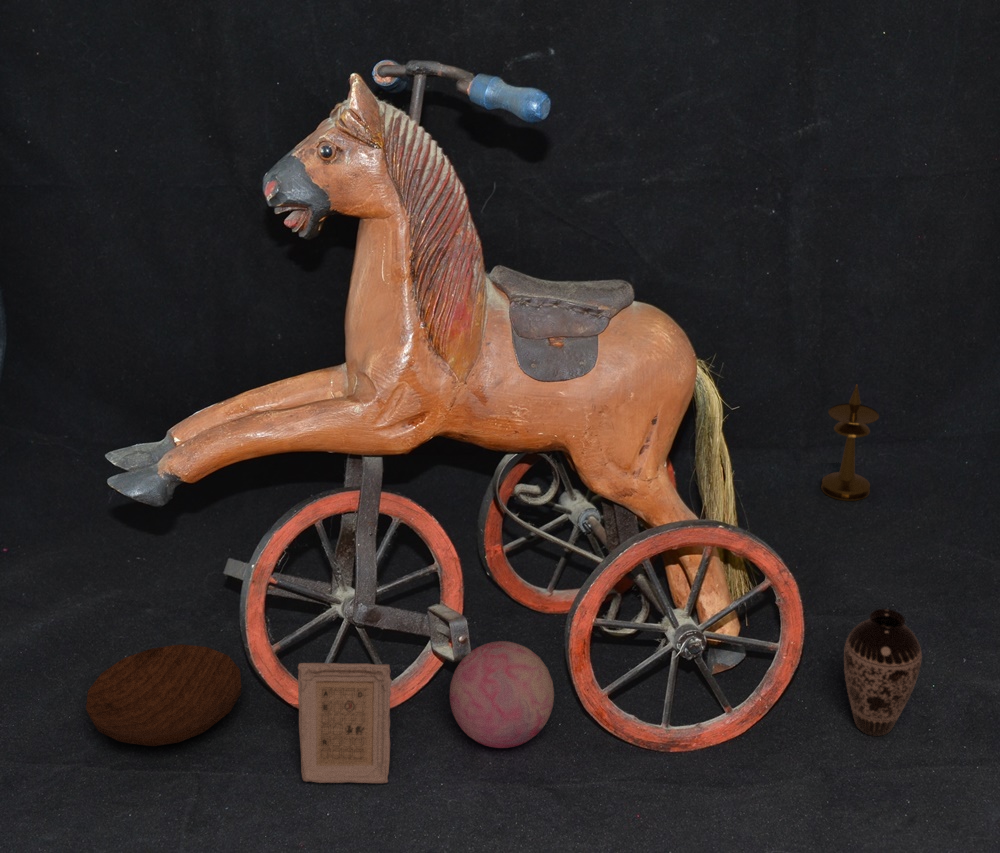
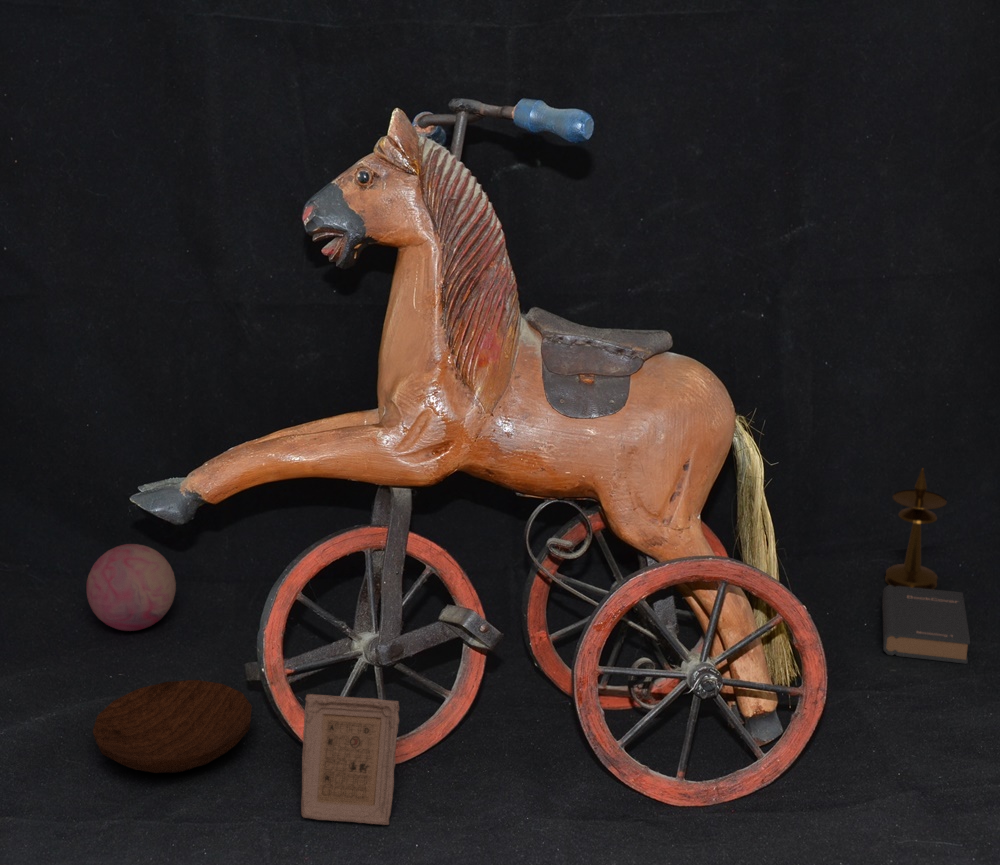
hardback book: none [822,498,910,574] -> present [882,585,970,664]
decorative vase: present [844,609,922,736] -> none [879,674,962,815]
decorative orb: present [450,641,554,748] -> present [87,544,176,631]

